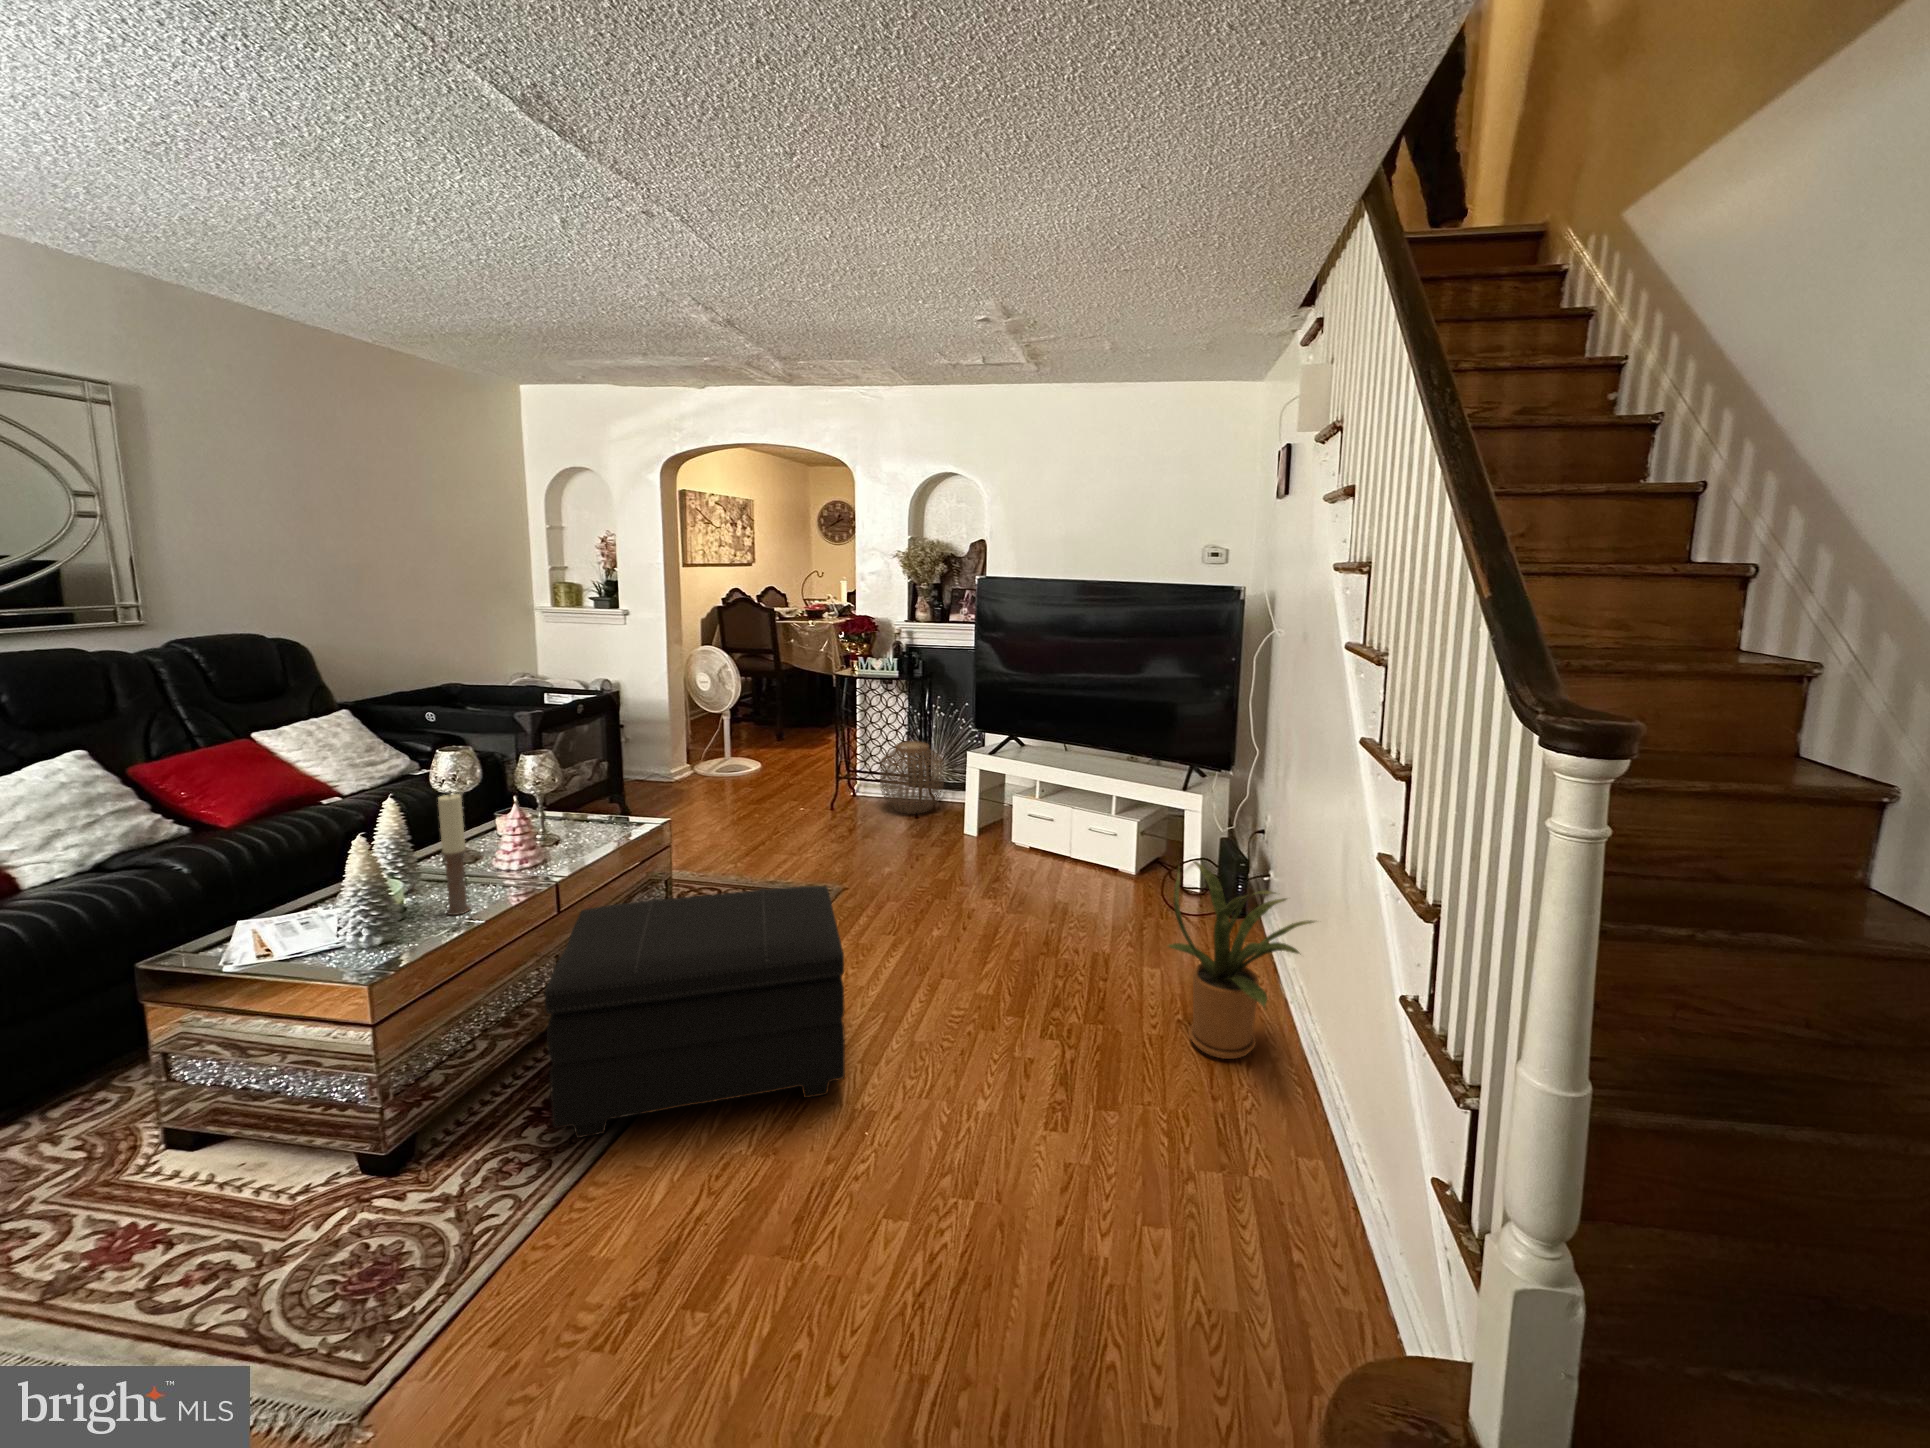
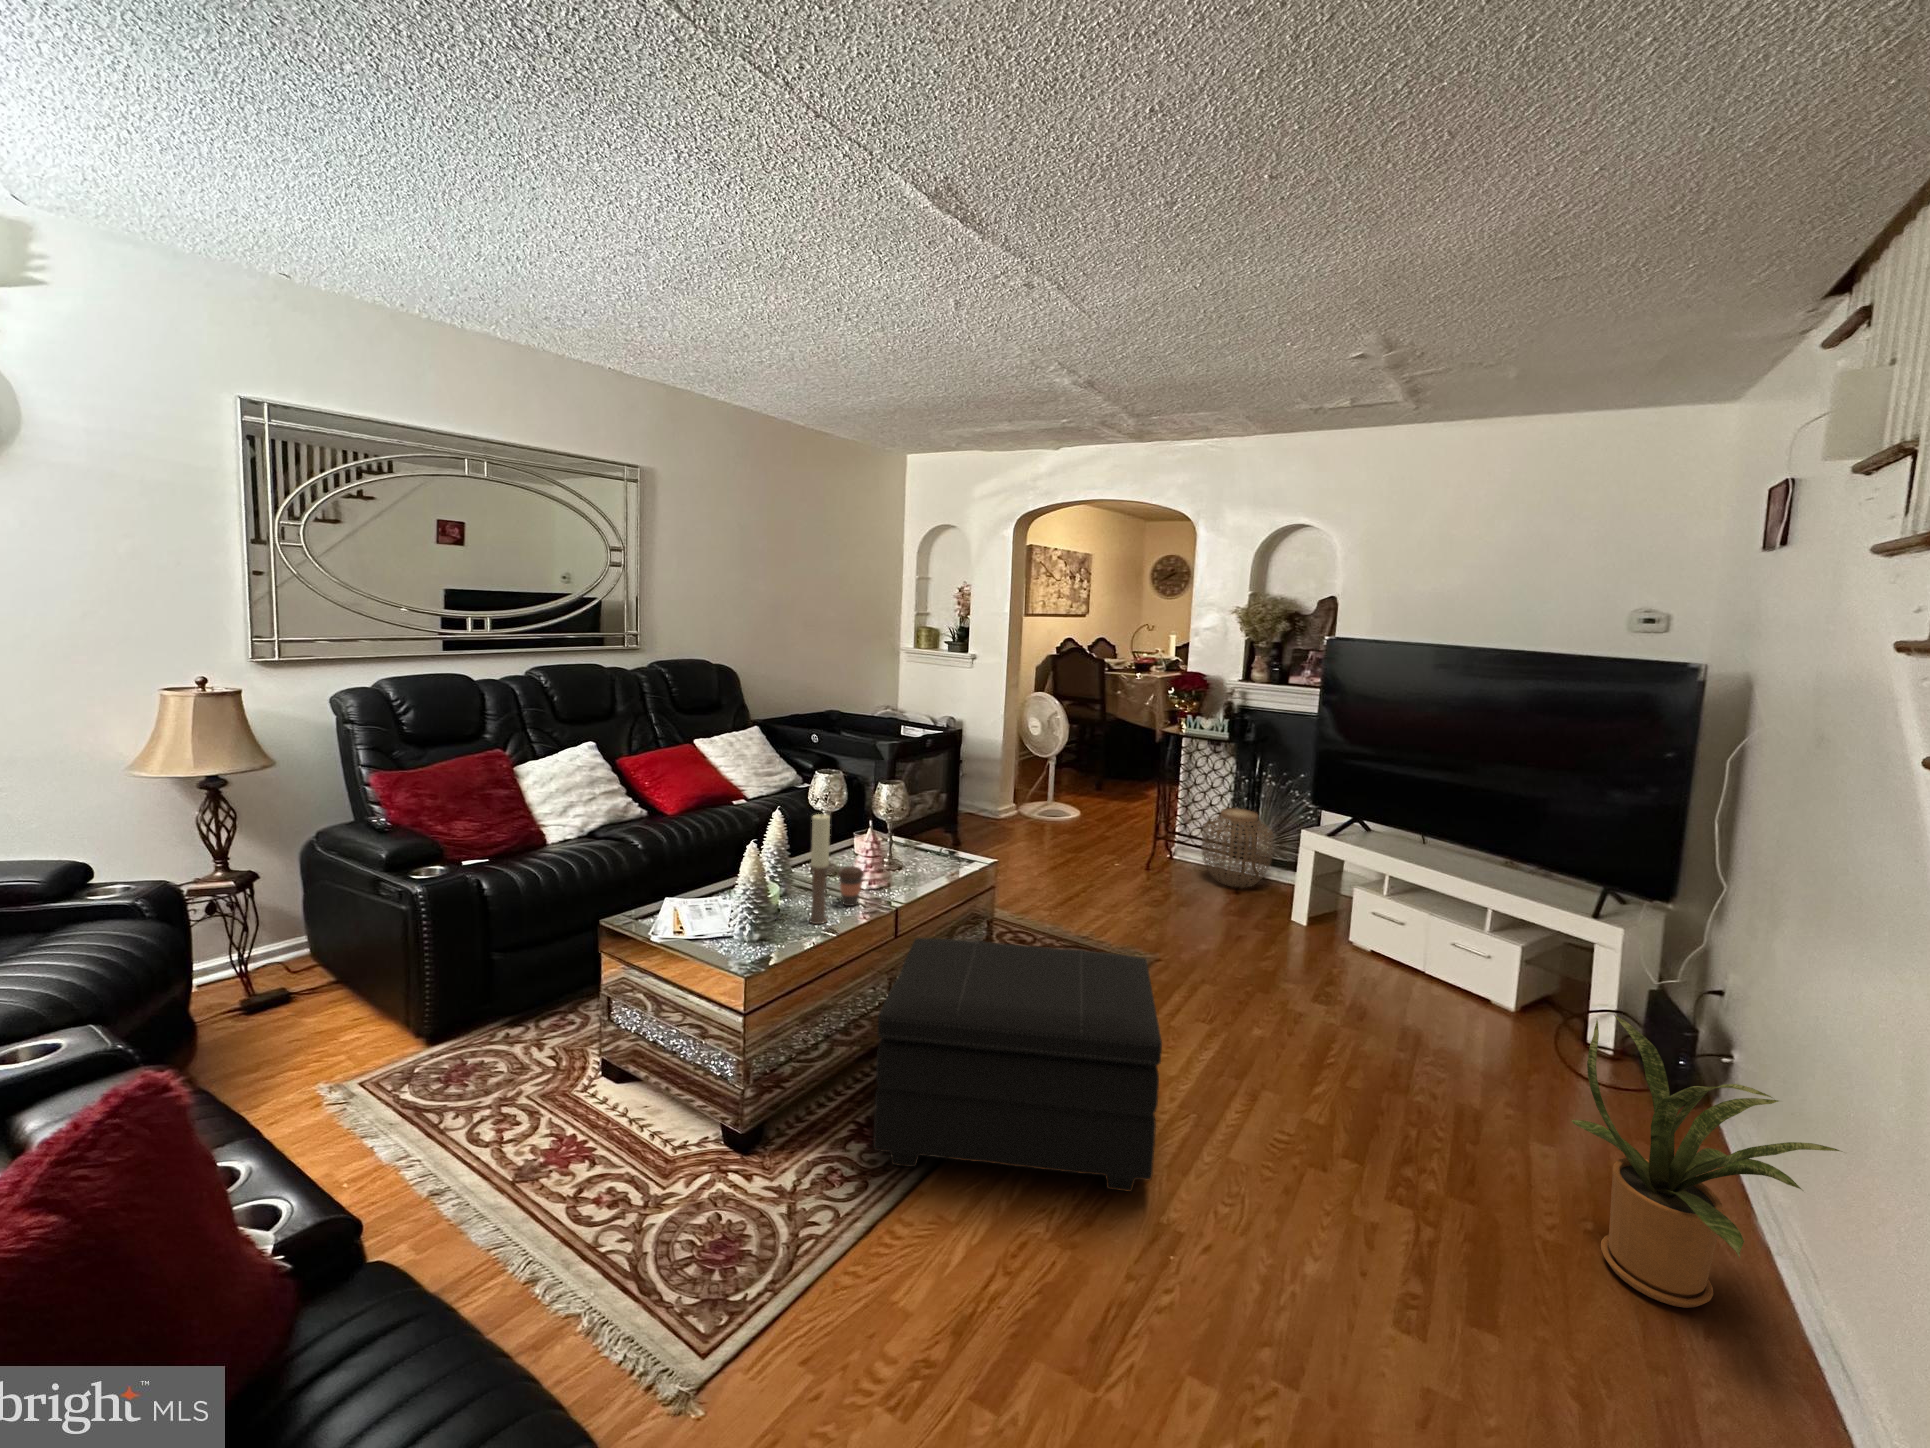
coffee cup: none [478,847,512,890] -> present [838,866,864,906]

